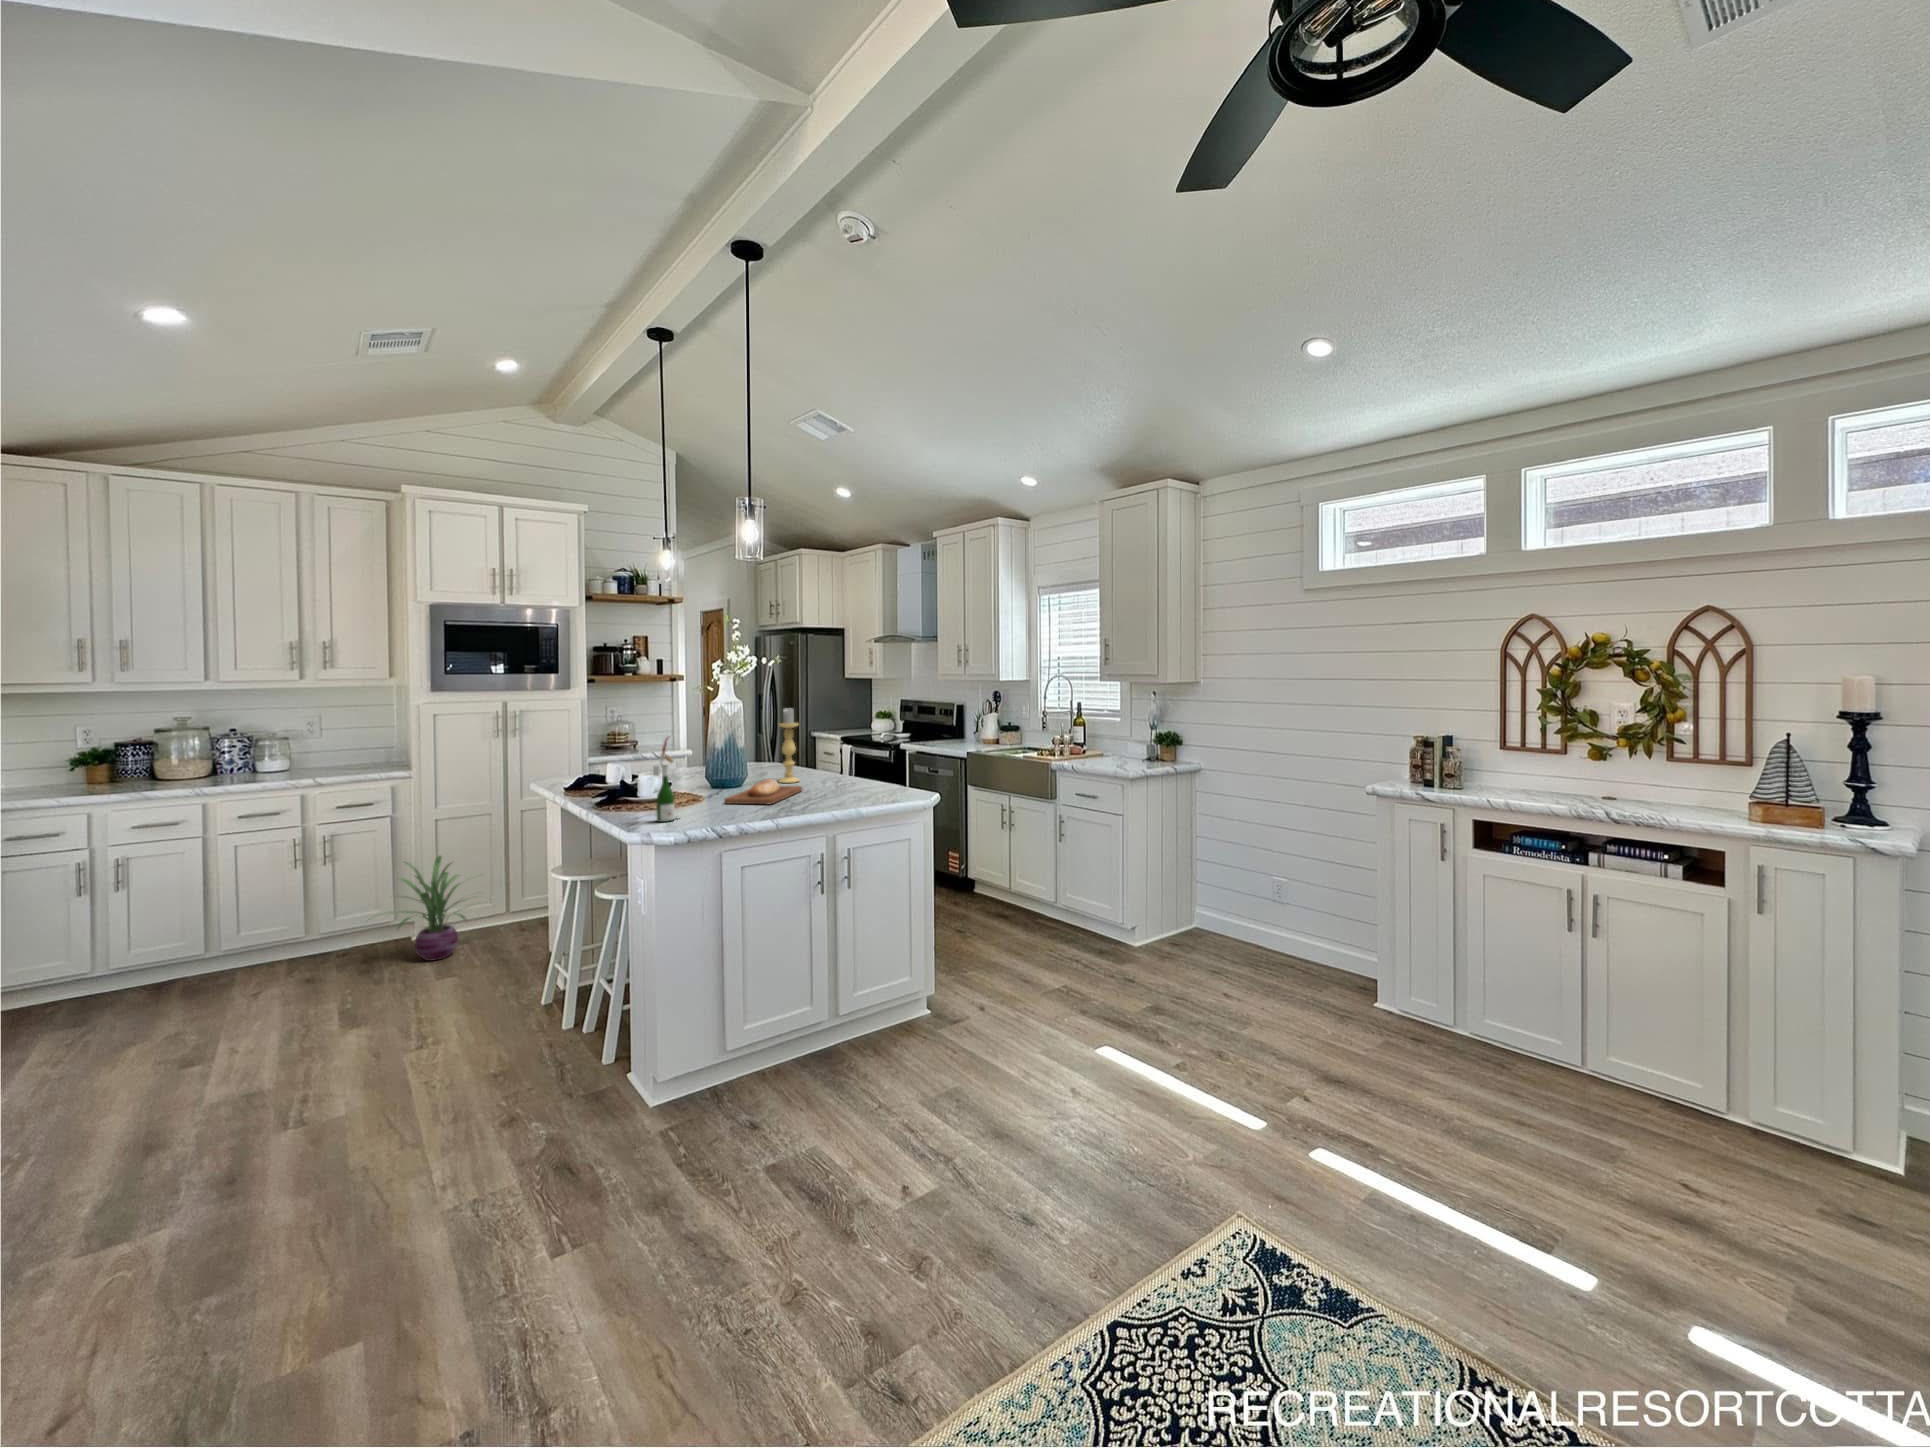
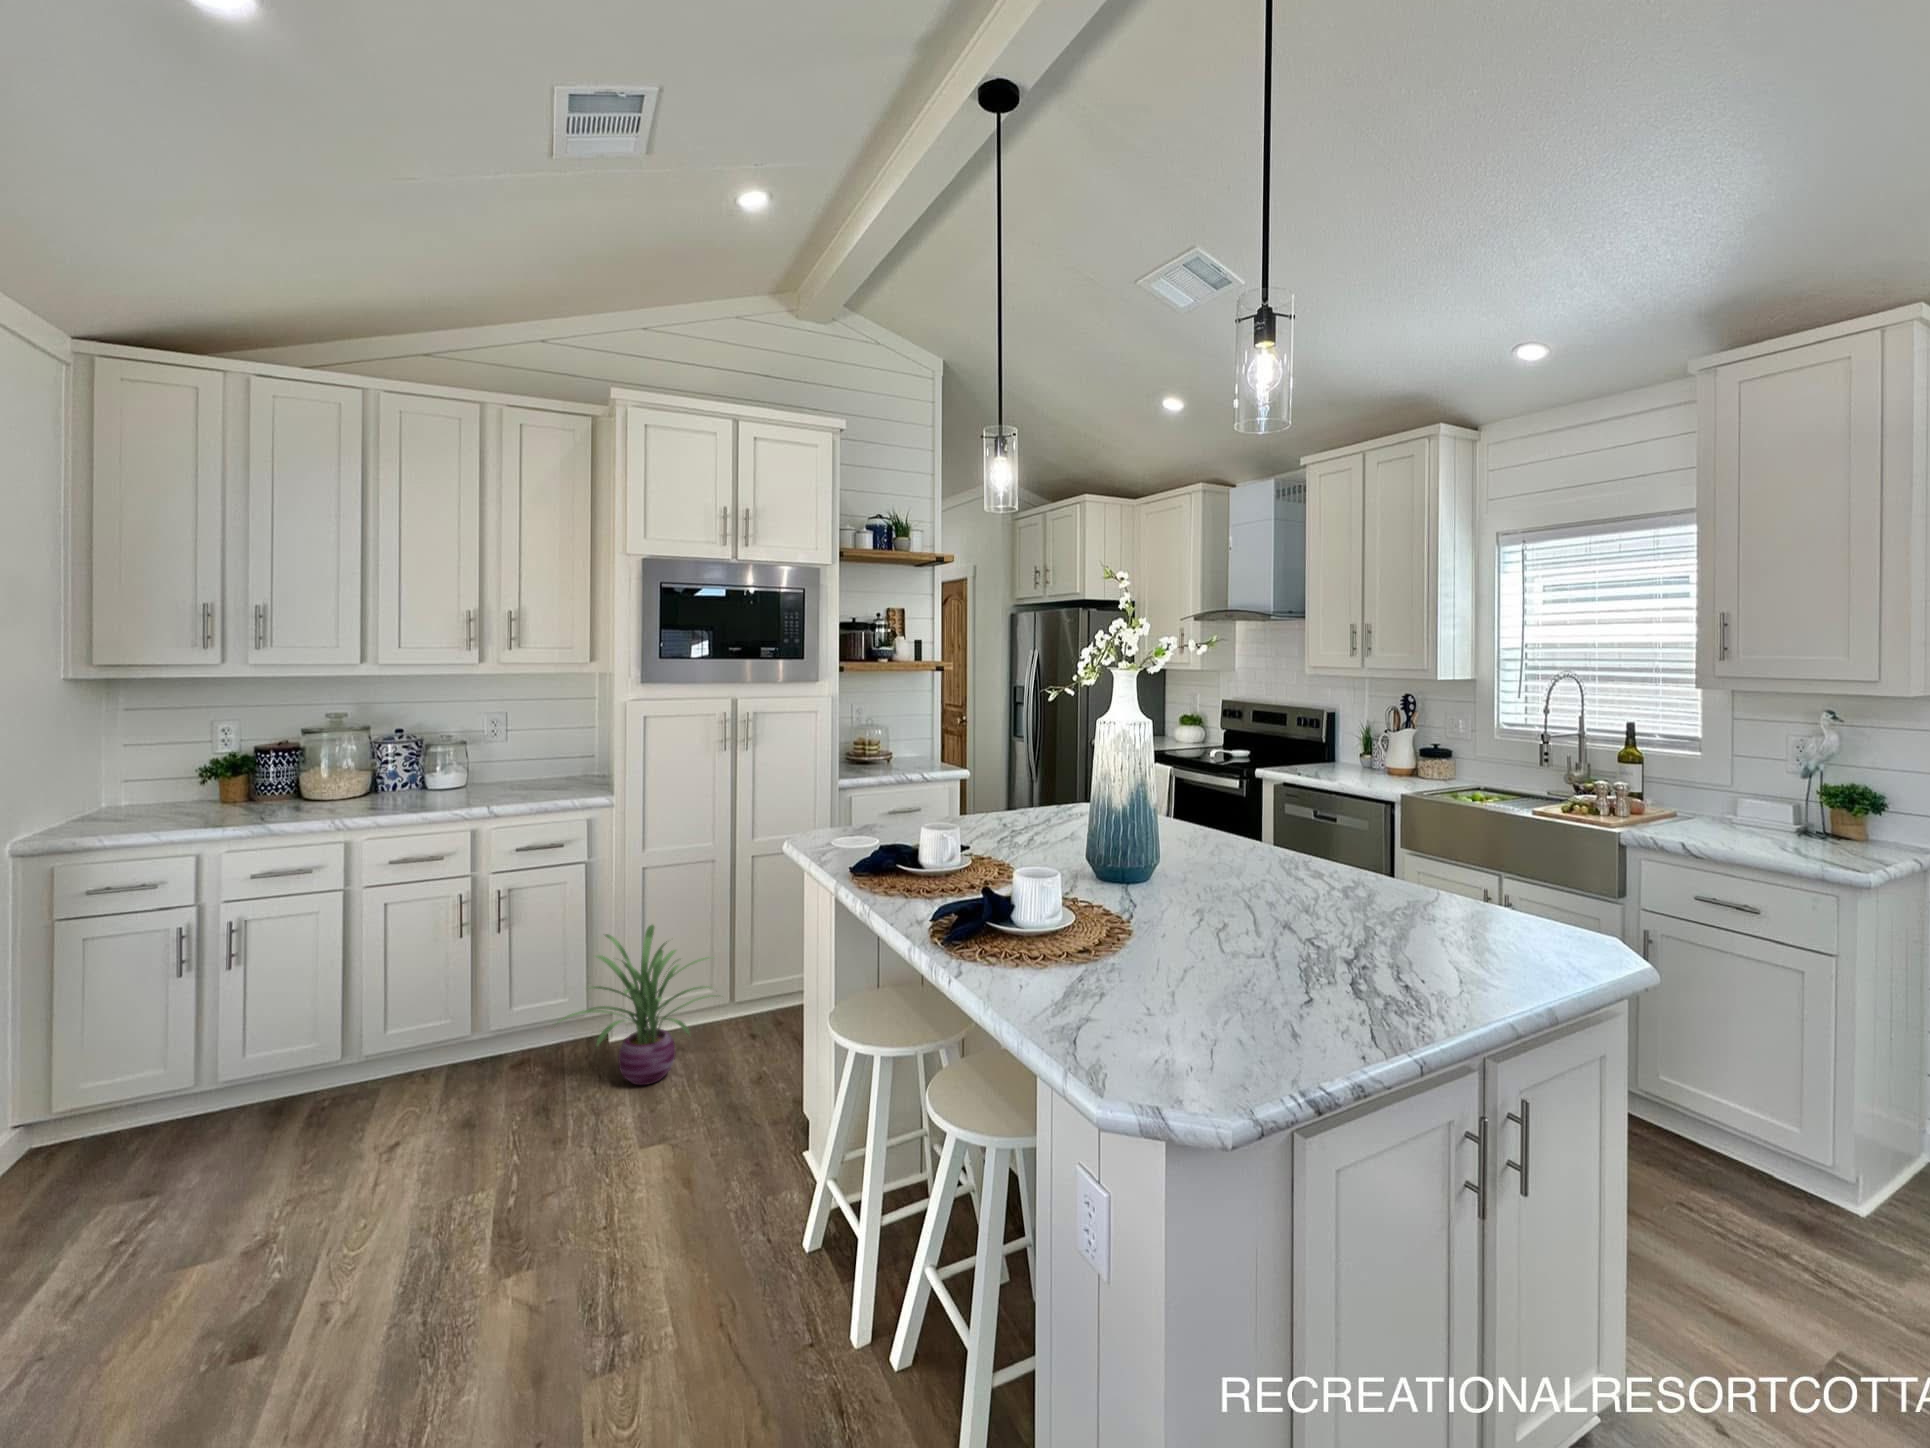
candle holder: present [779,708,800,783] -> none [1205,725,1244,863]
wine bottle: present [653,738,679,822] -> none [1104,799,1152,991]
bread loaf: present [724,778,802,805] -> none [1184,865,1288,934]

